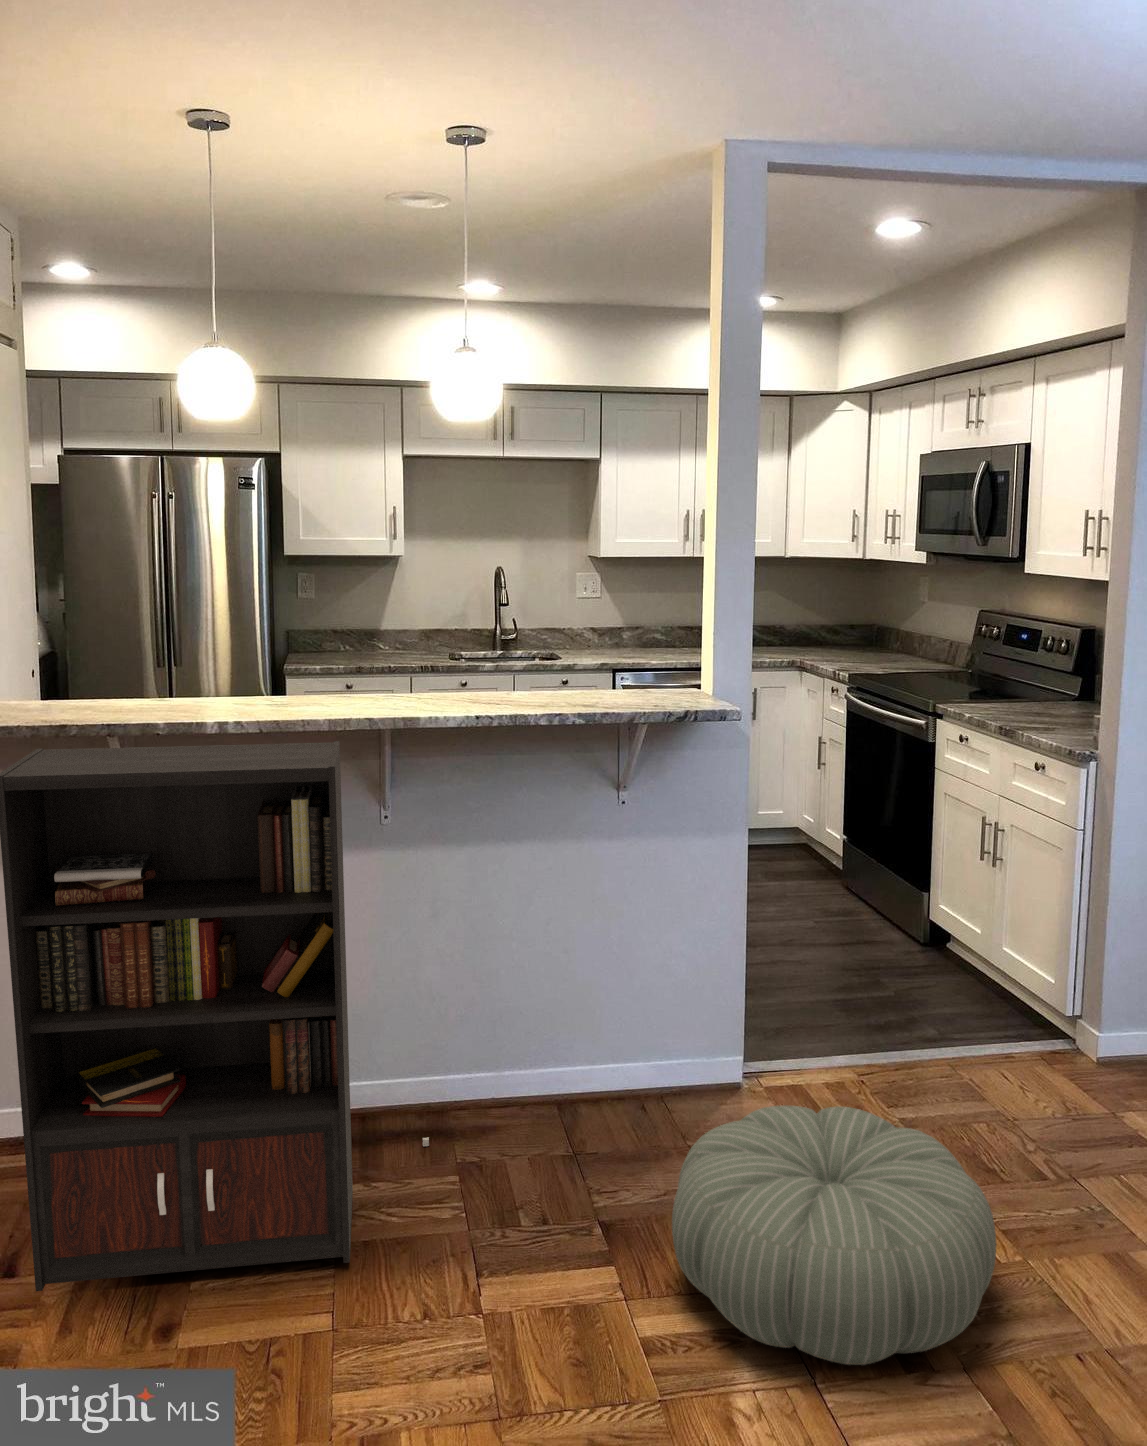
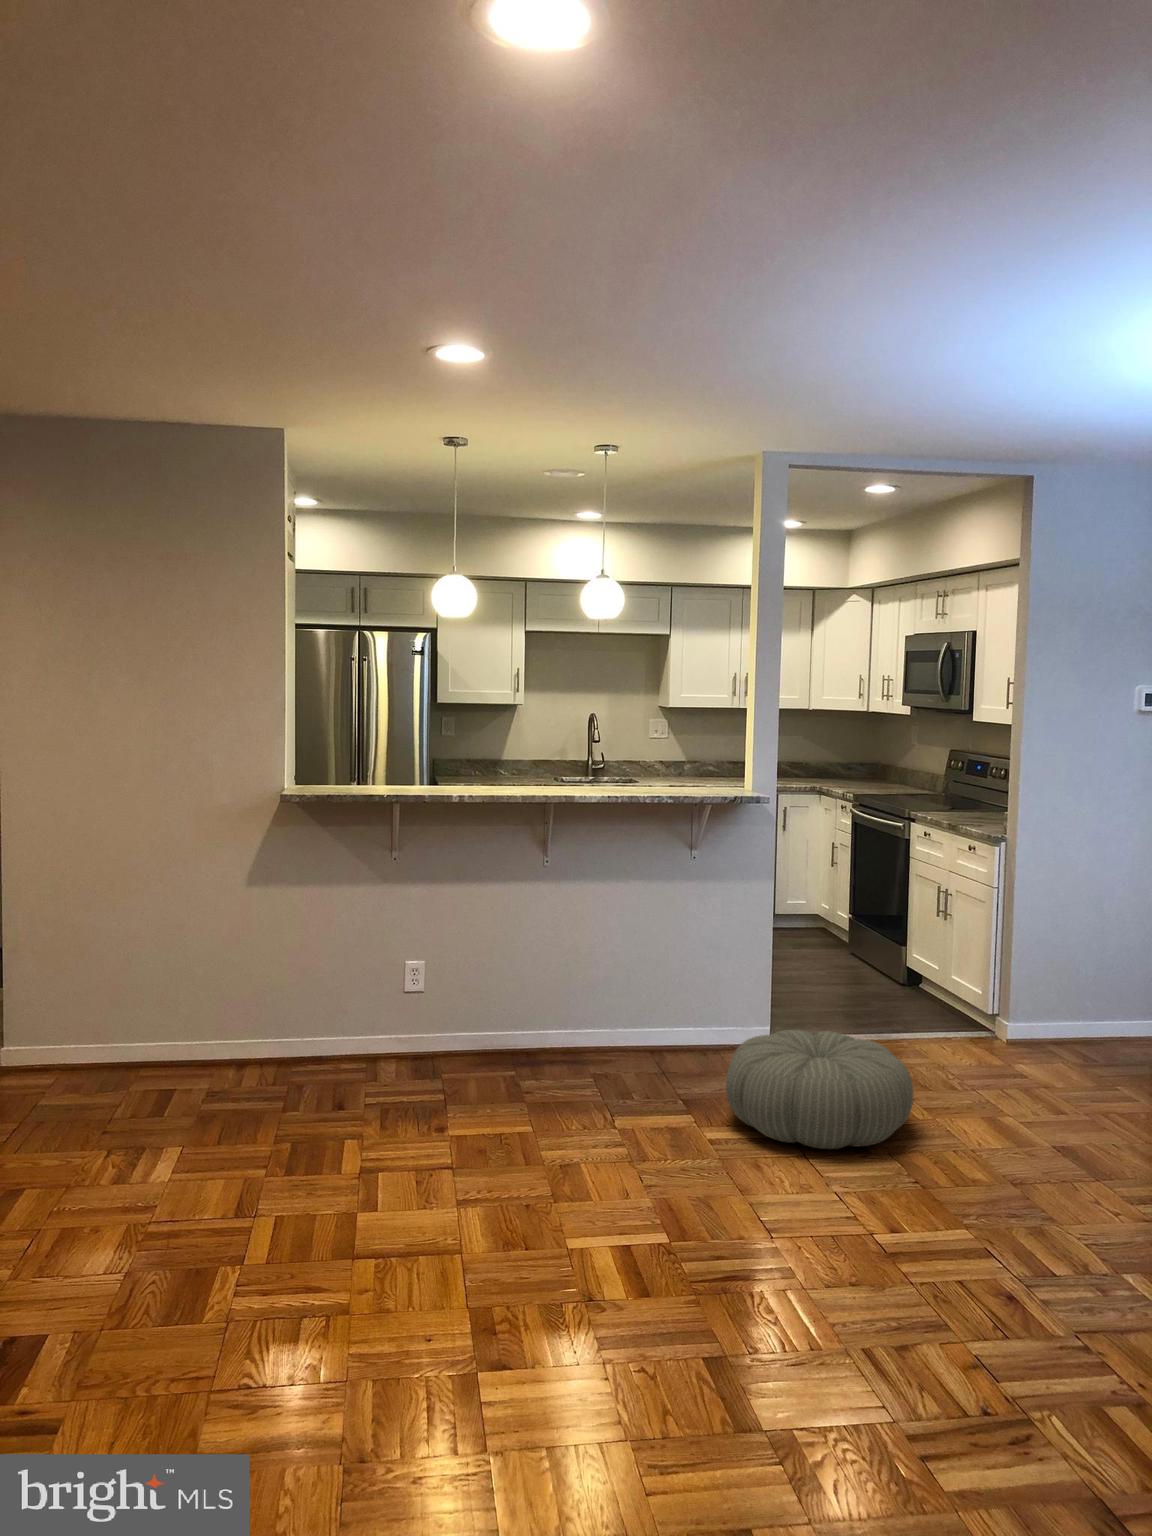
bookcase: present [0,741,429,1291] -> none [360,803,571,1111]

